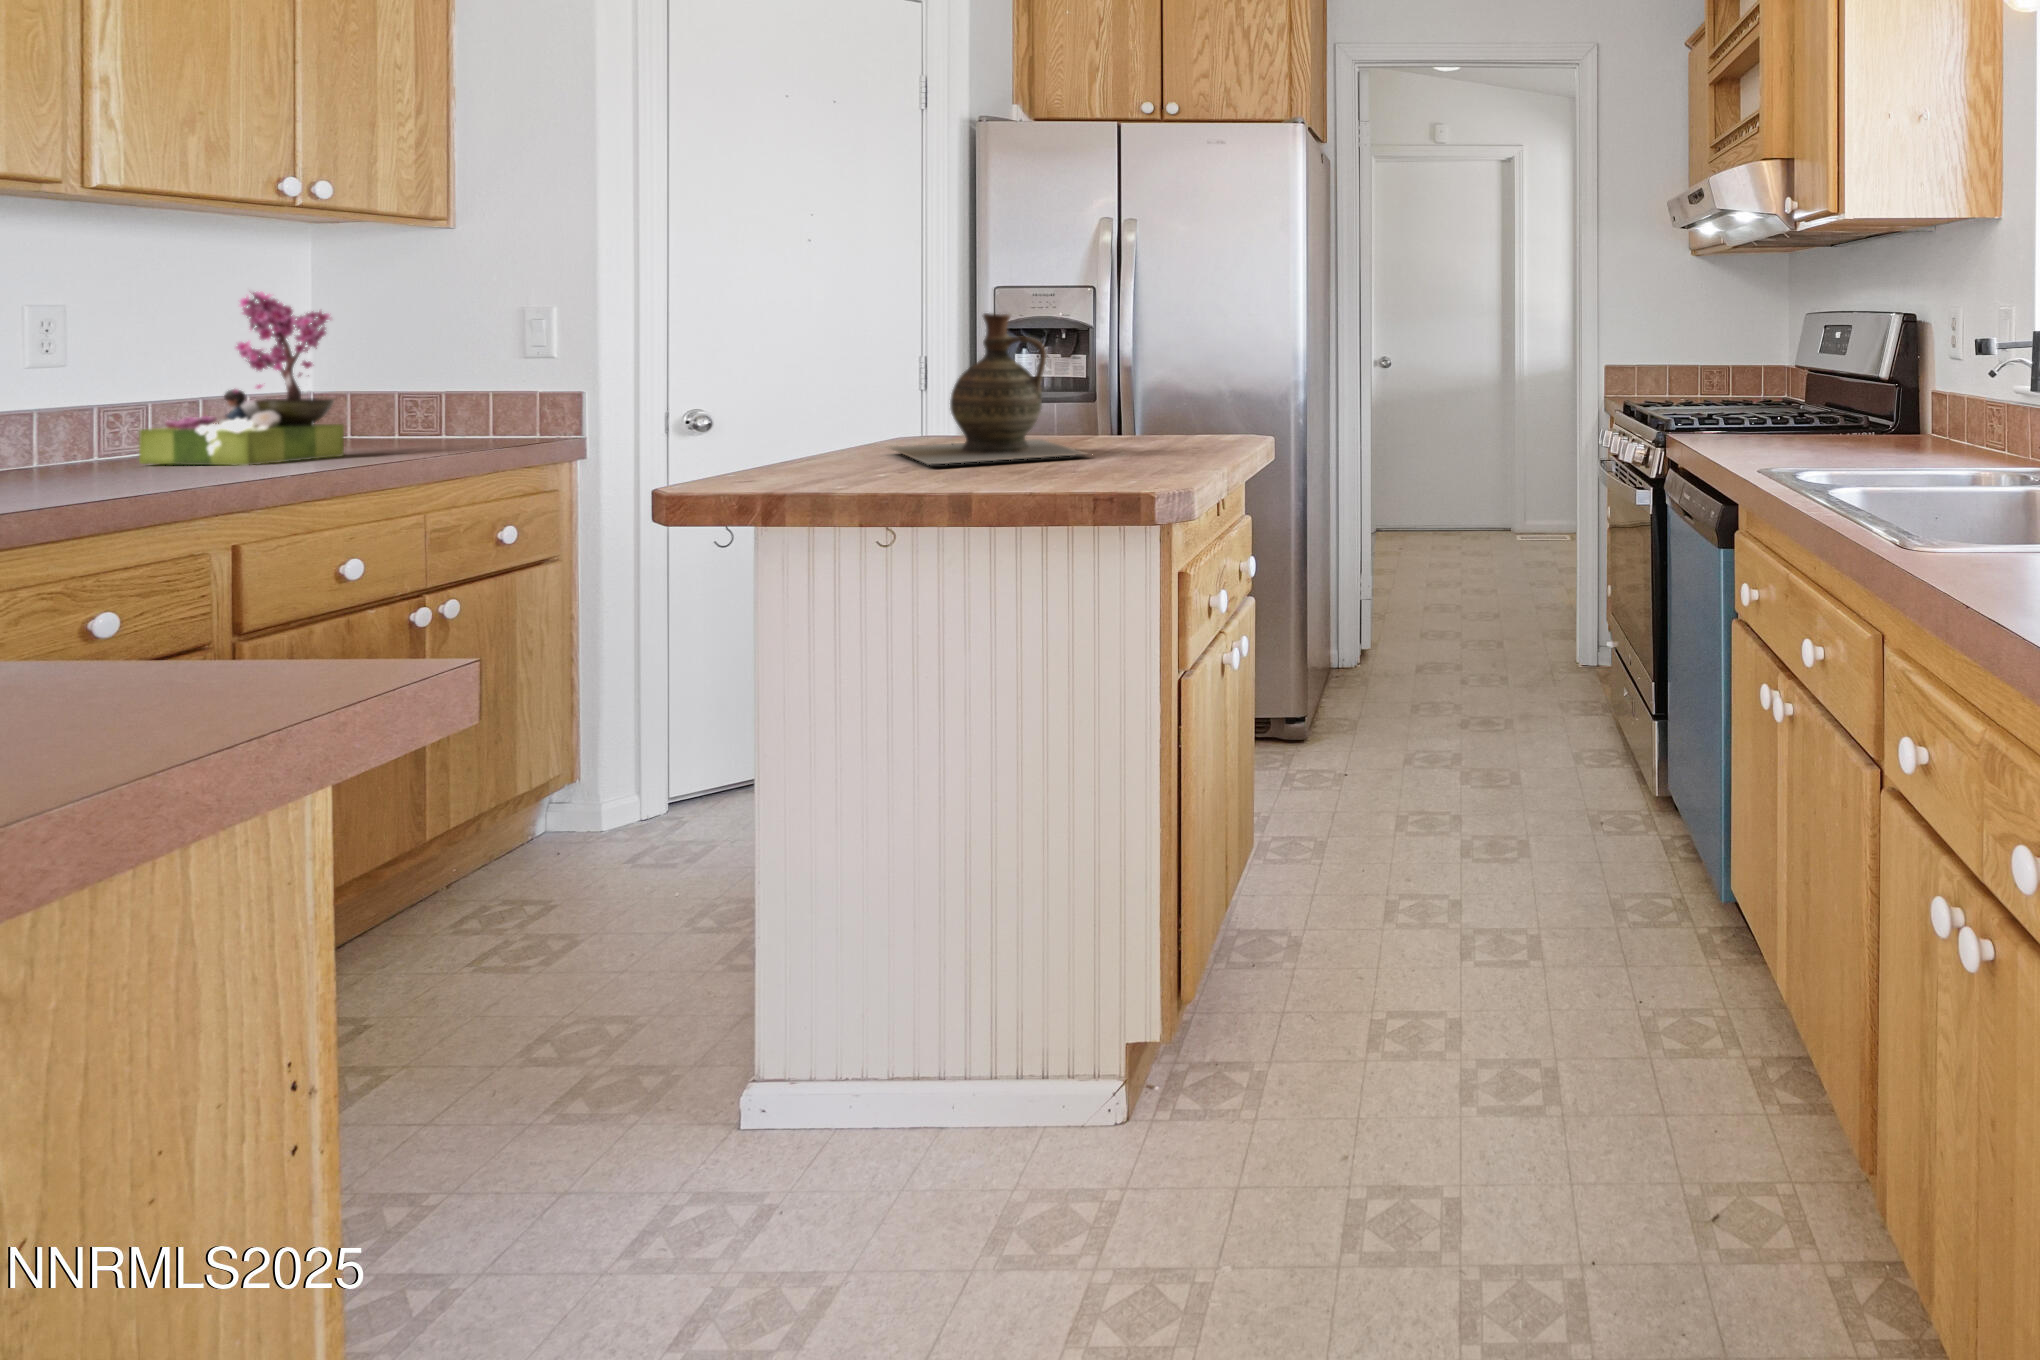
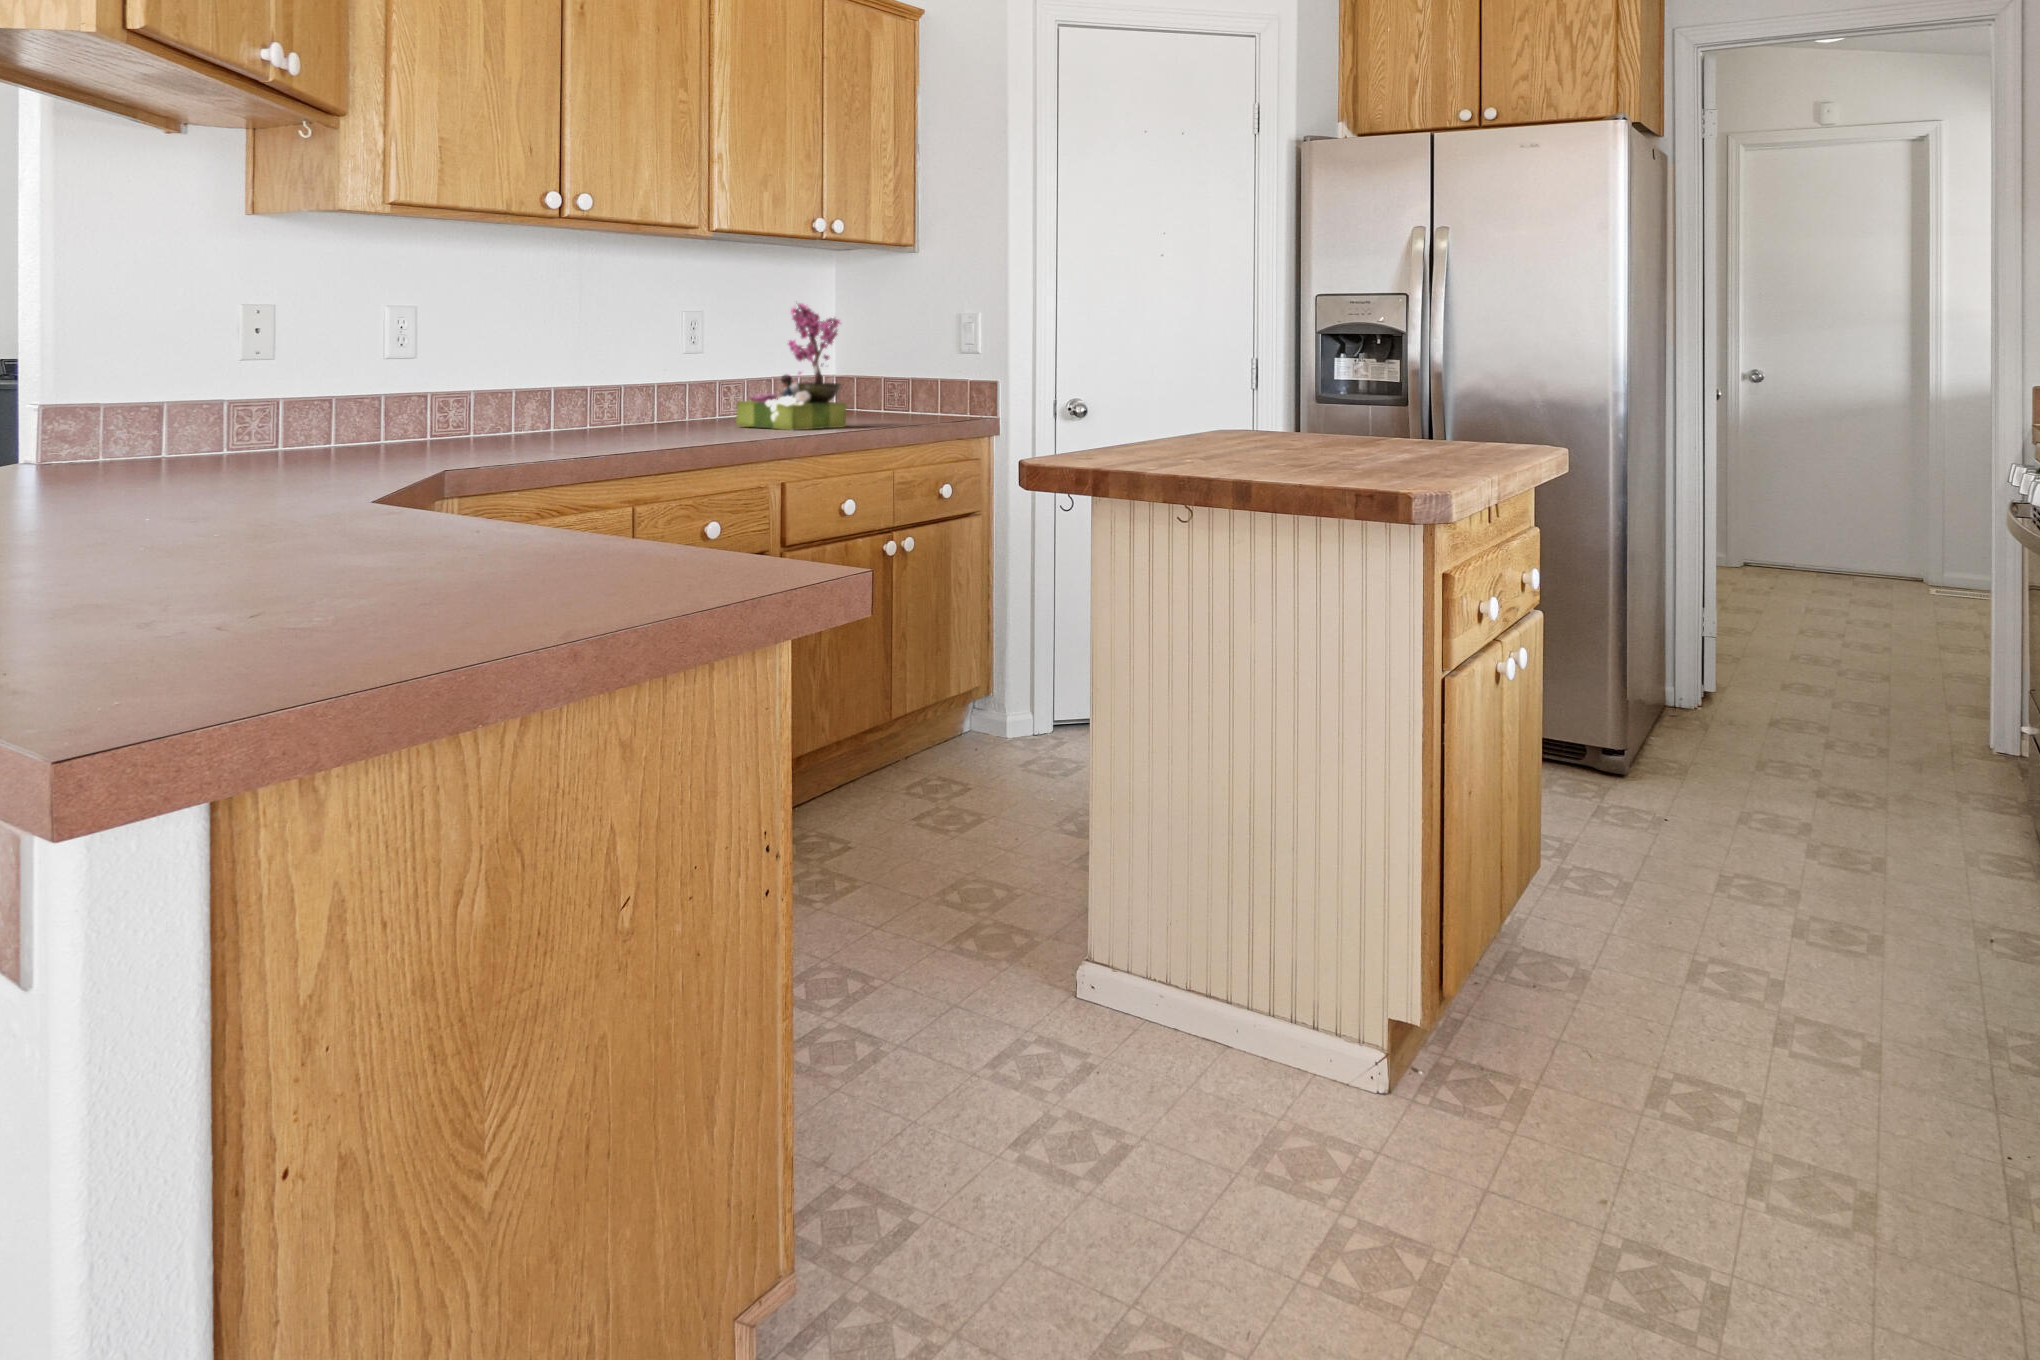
ceramic jug: present [891,313,1086,464] -> none [1200,321,1374,456]

